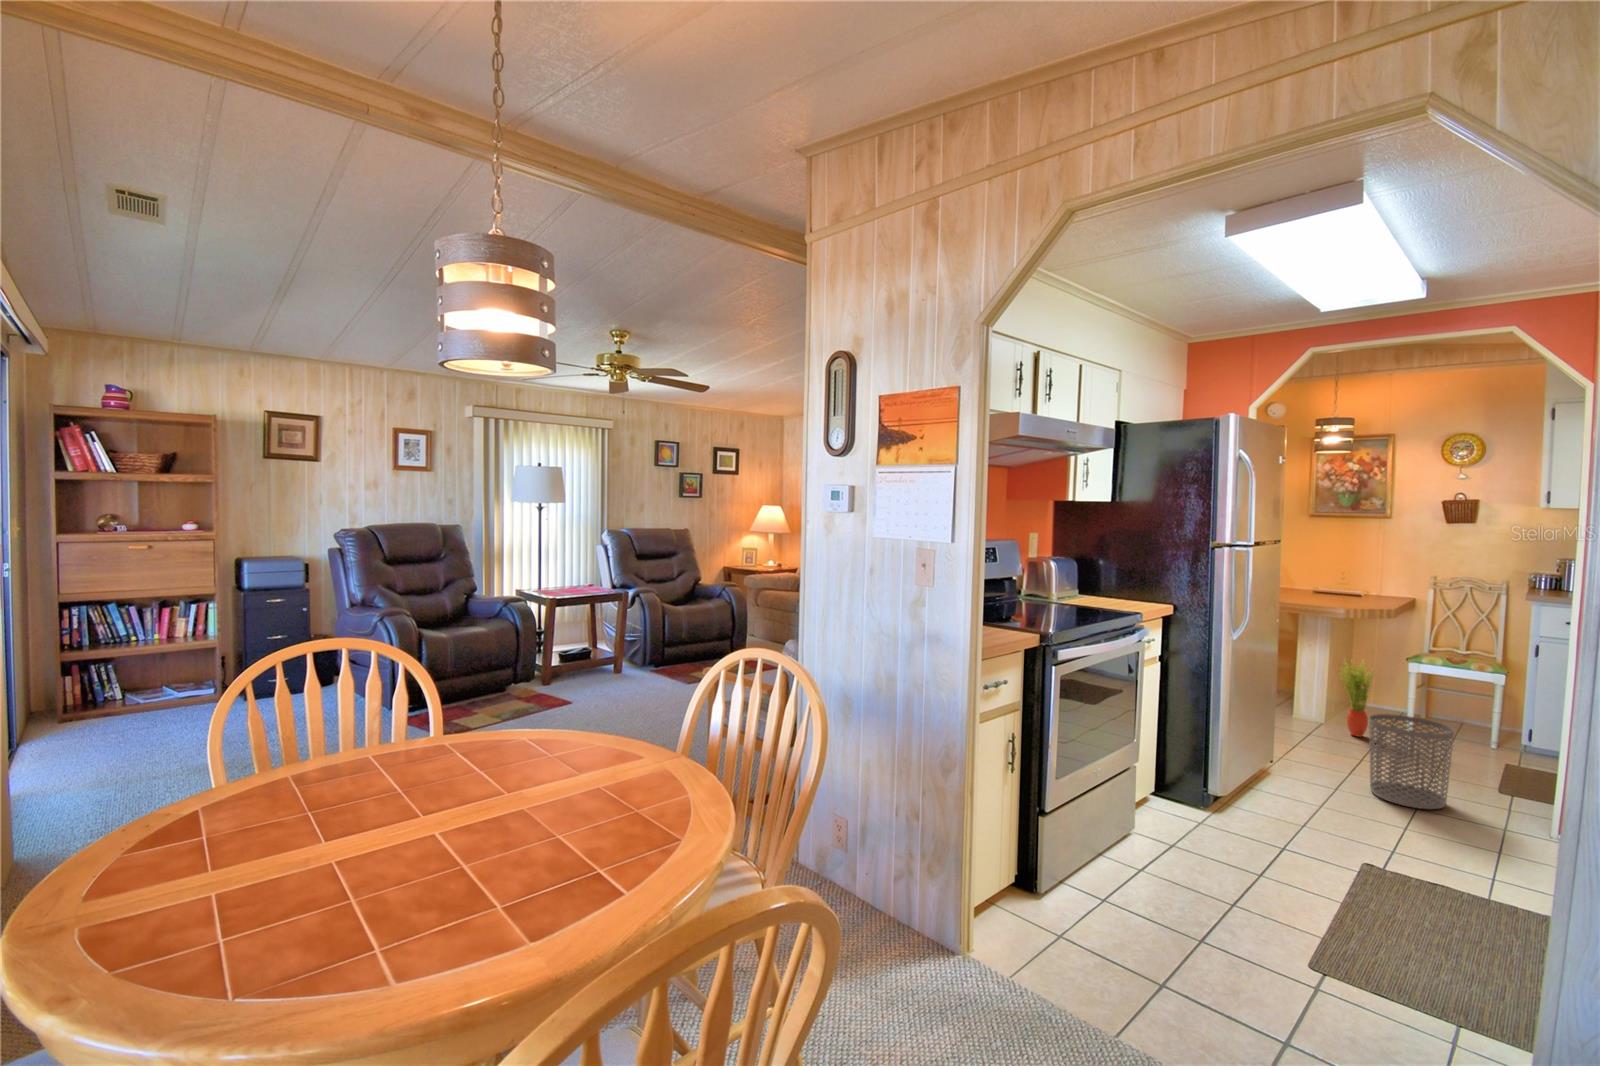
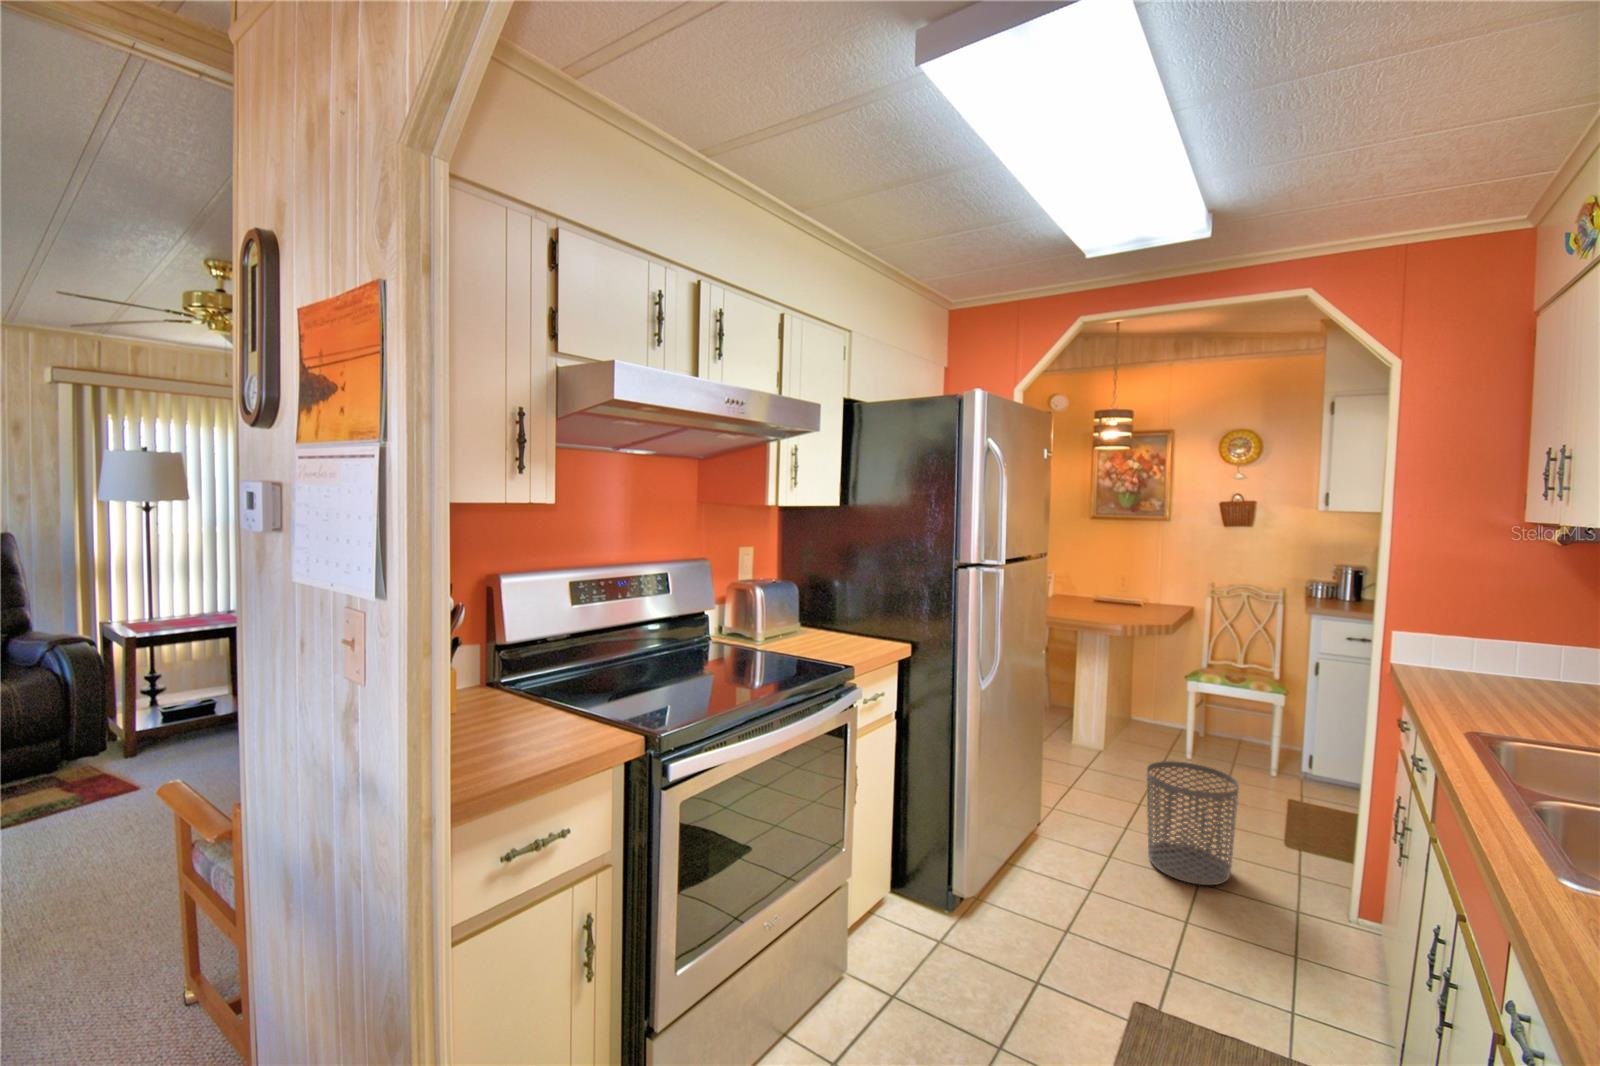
potted plant: present [1339,659,1379,737] -> none [1116,680,1159,770]

